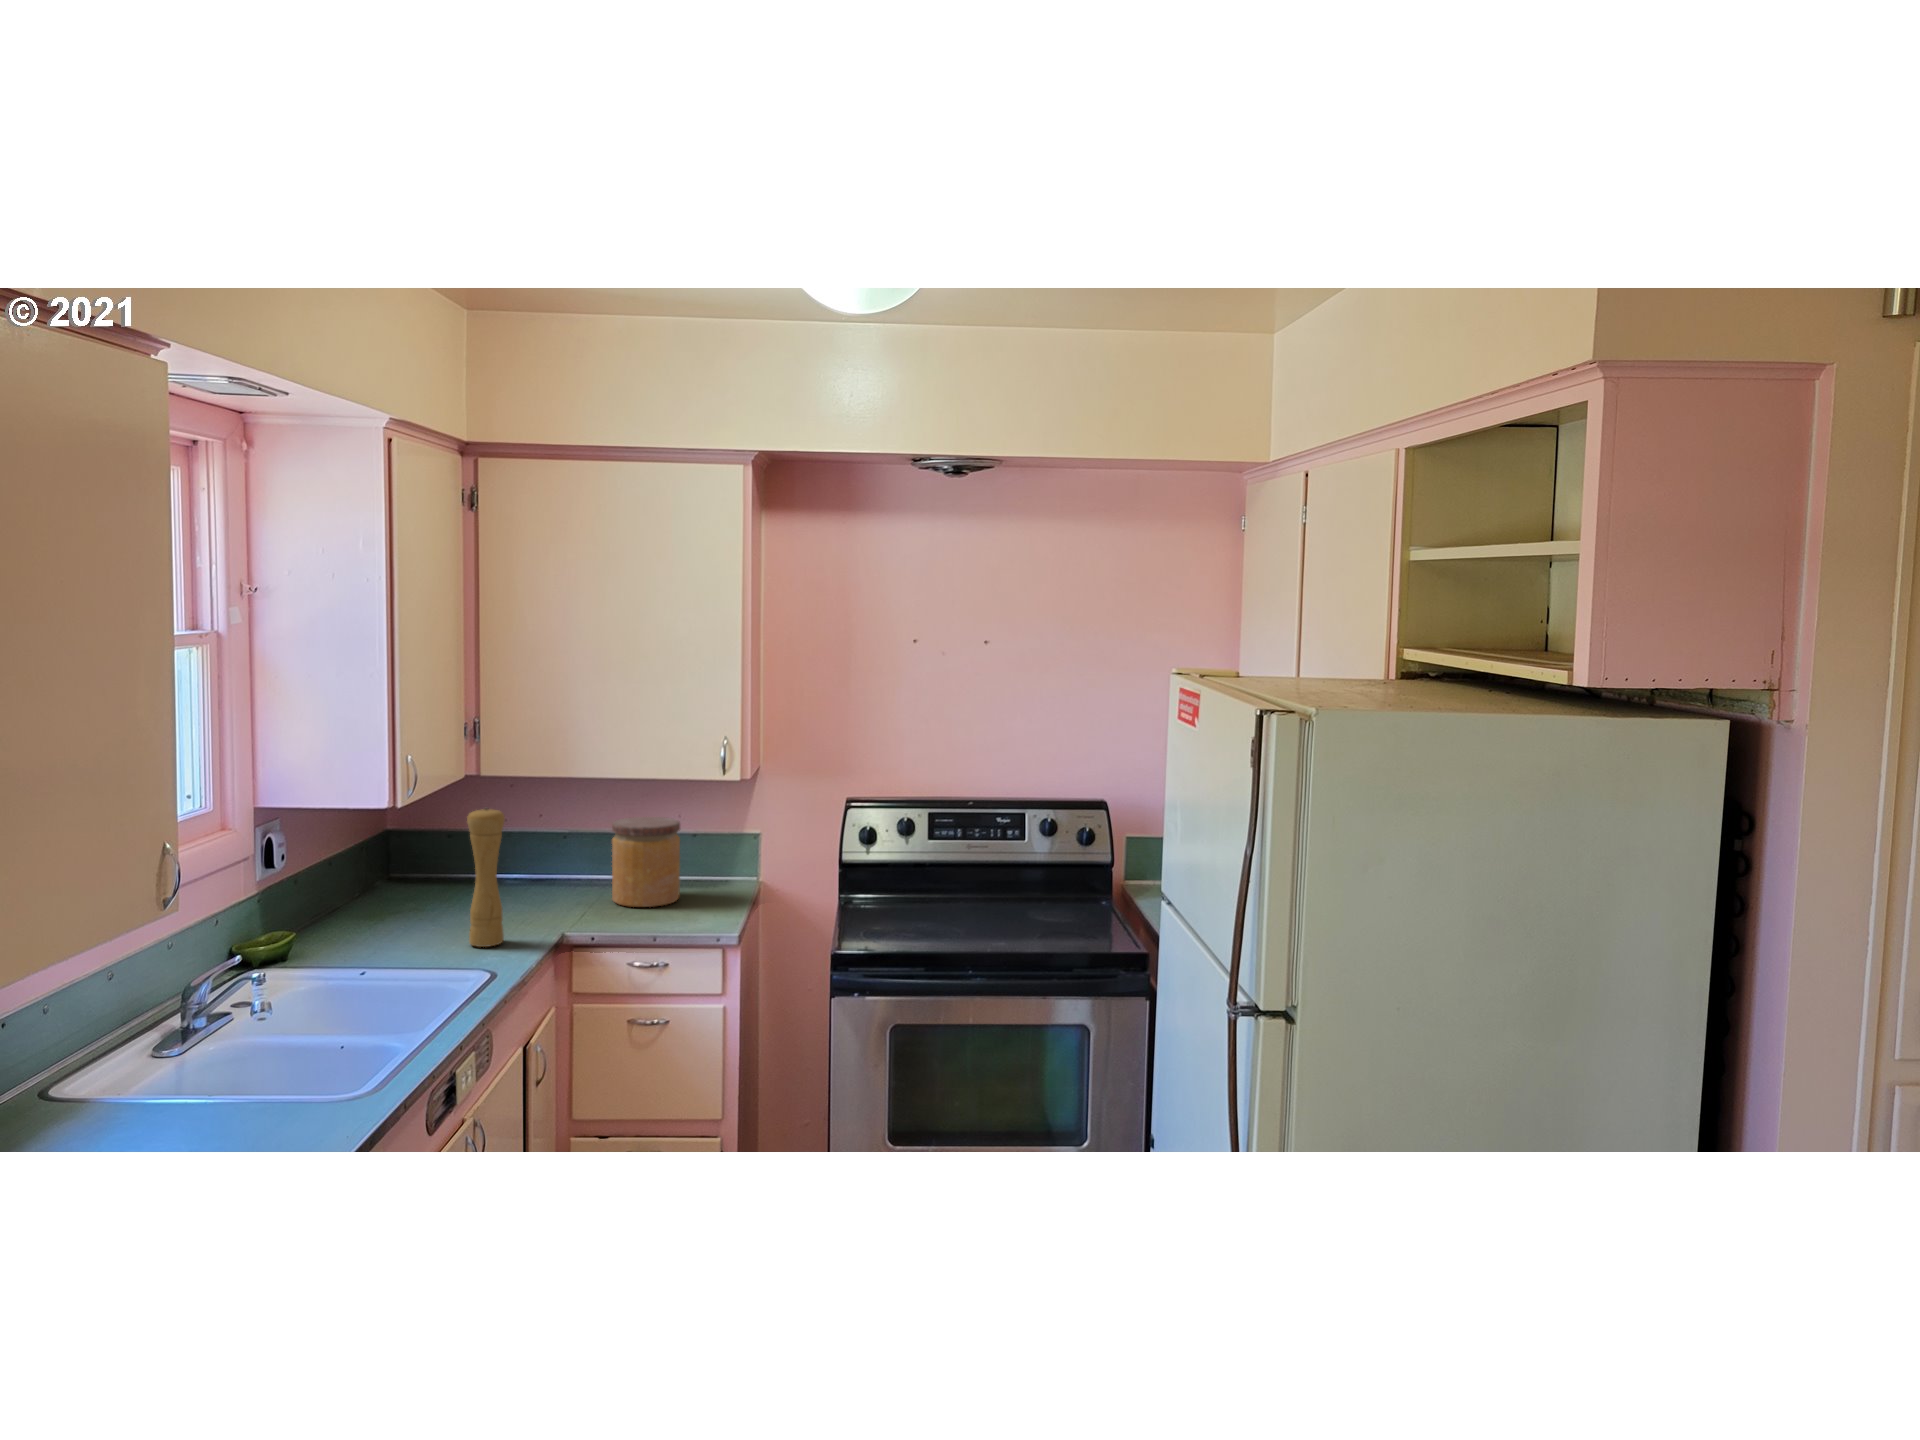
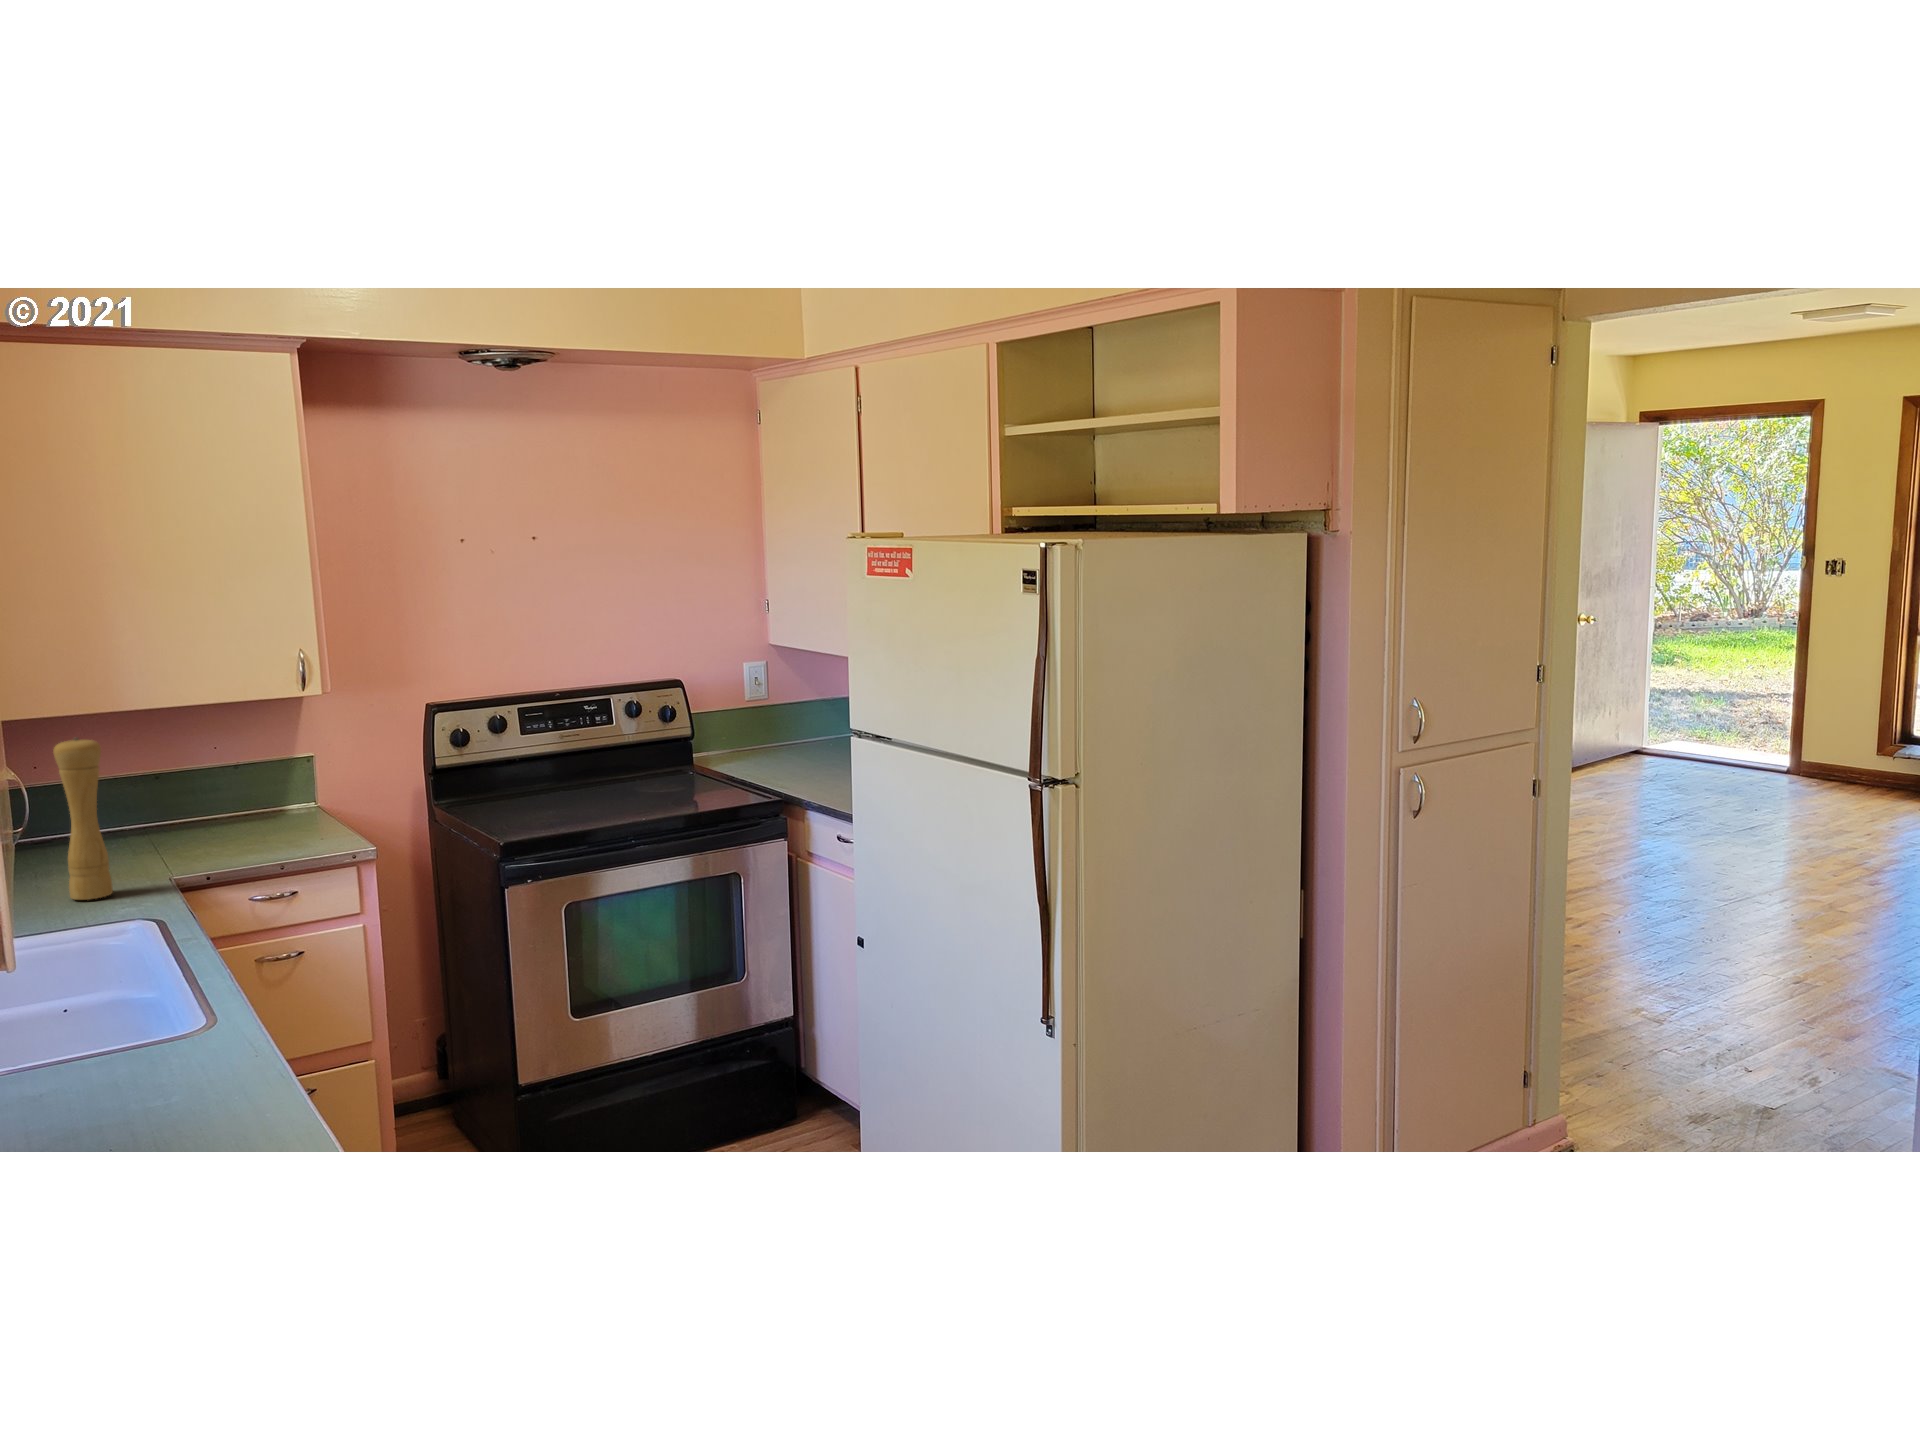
jar: present [612,817,680,907] -> none [163,743,255,845]

